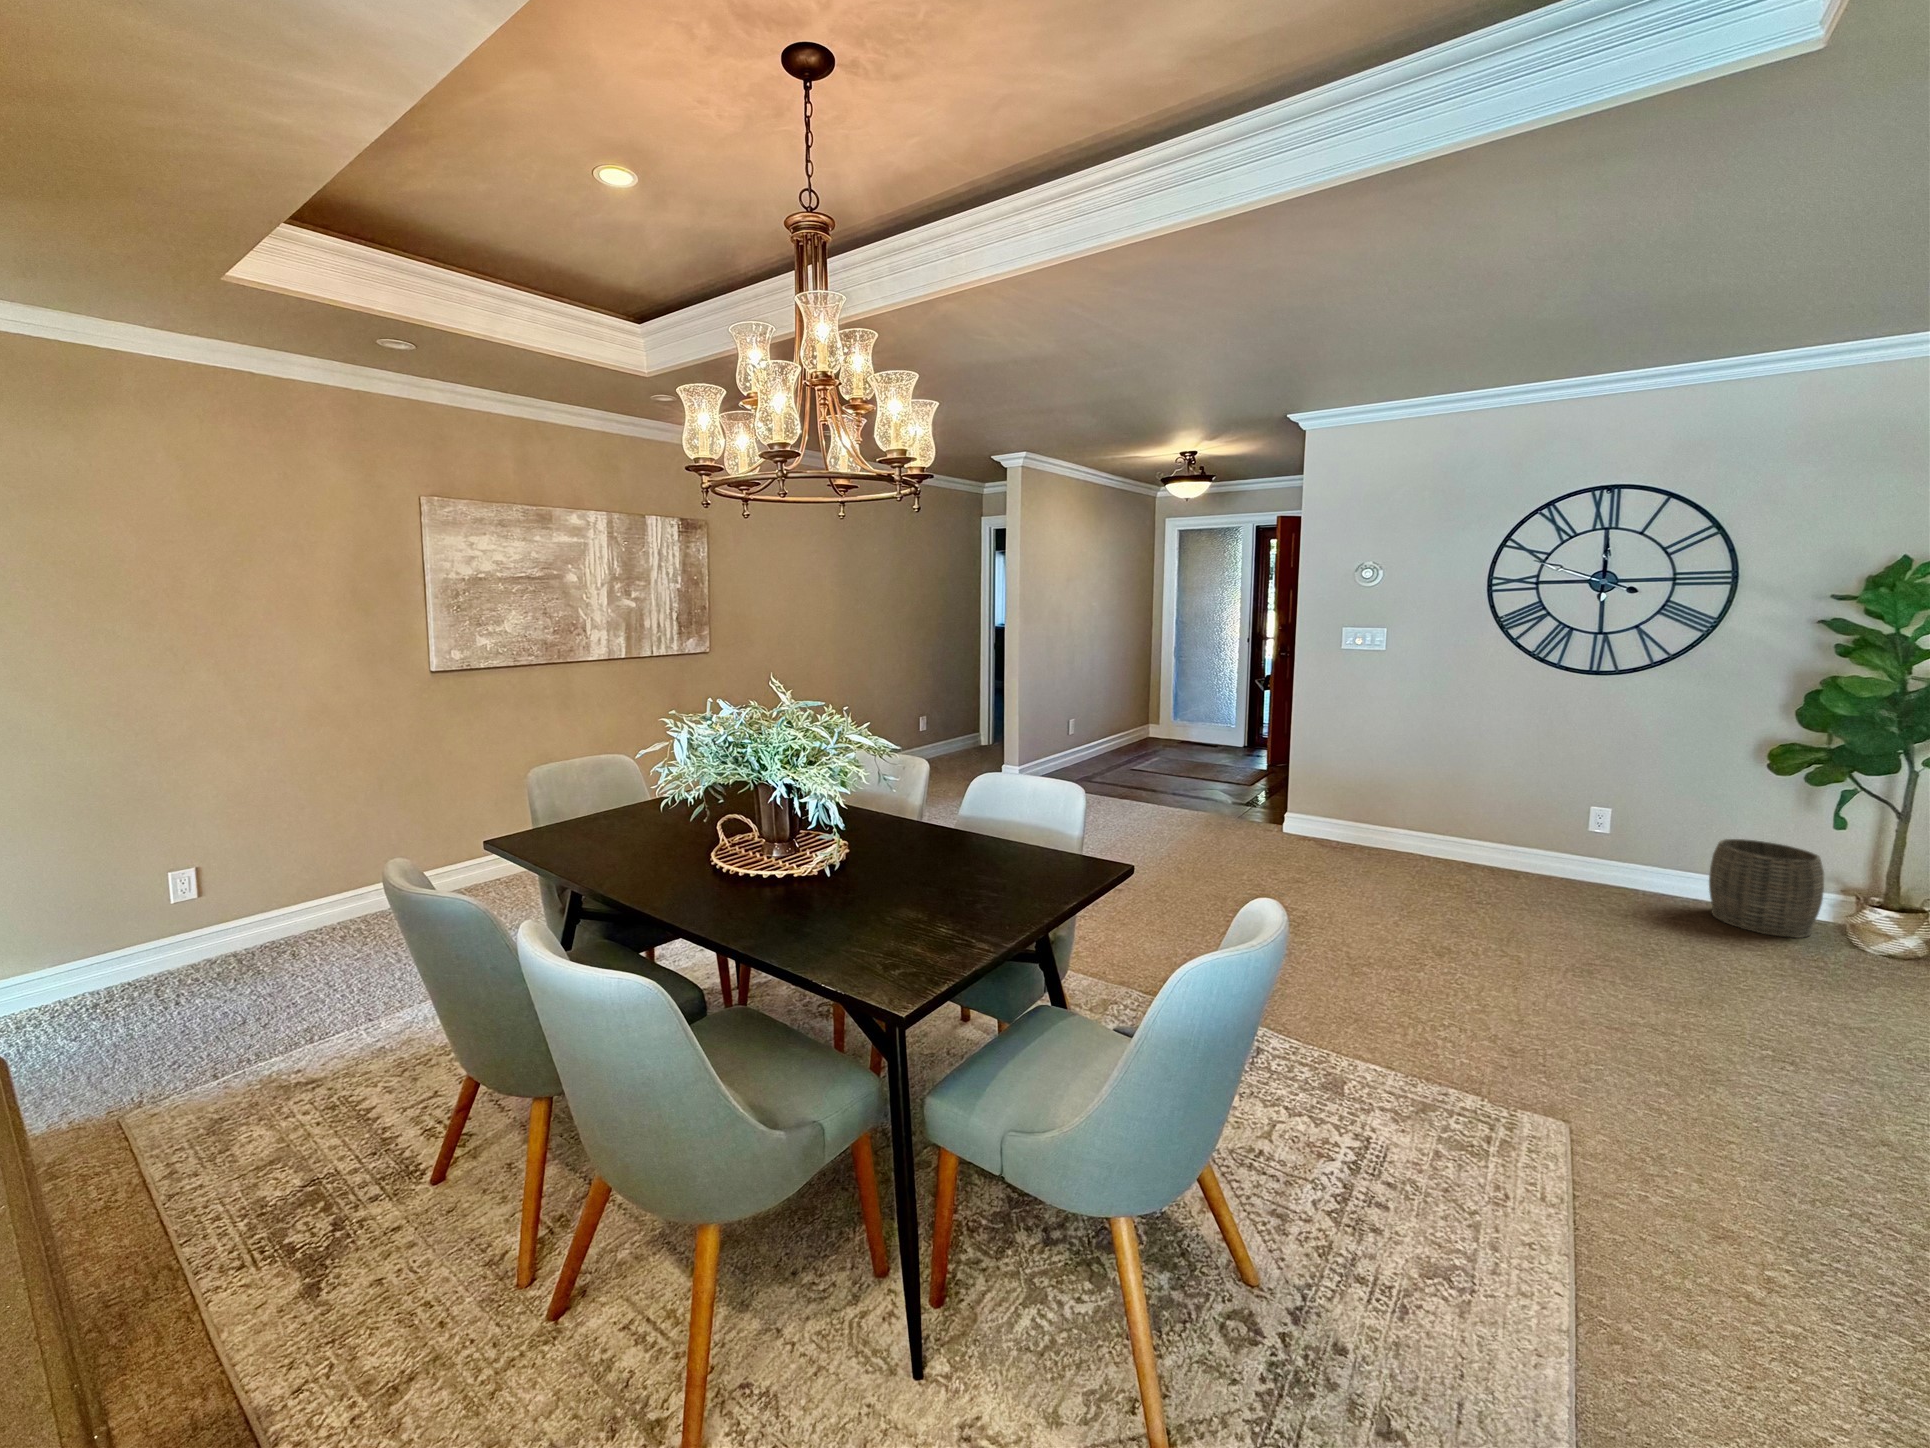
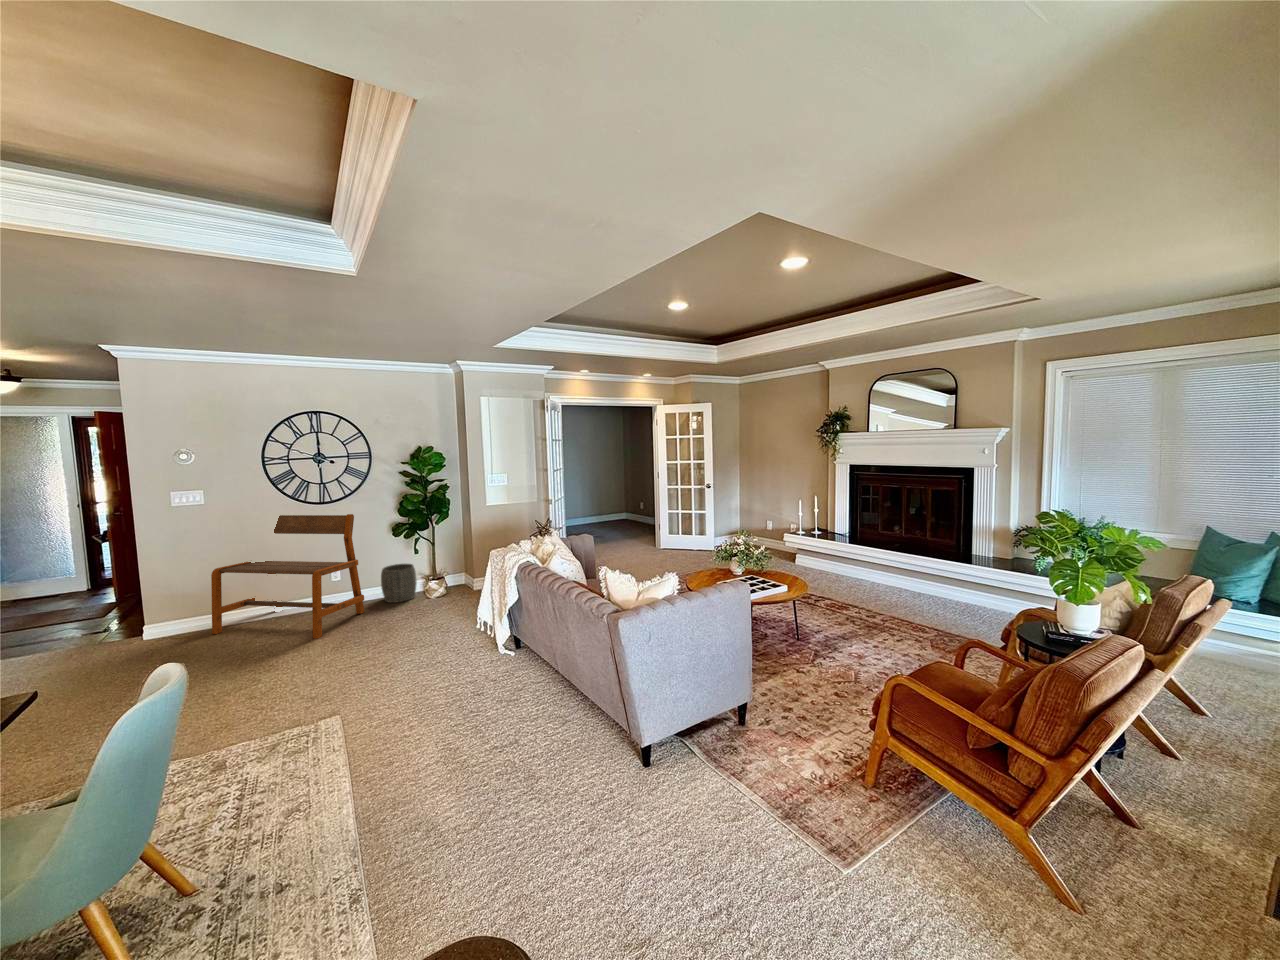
bench: none [1365,679,1668,935] -> present [211,514,364,639]

